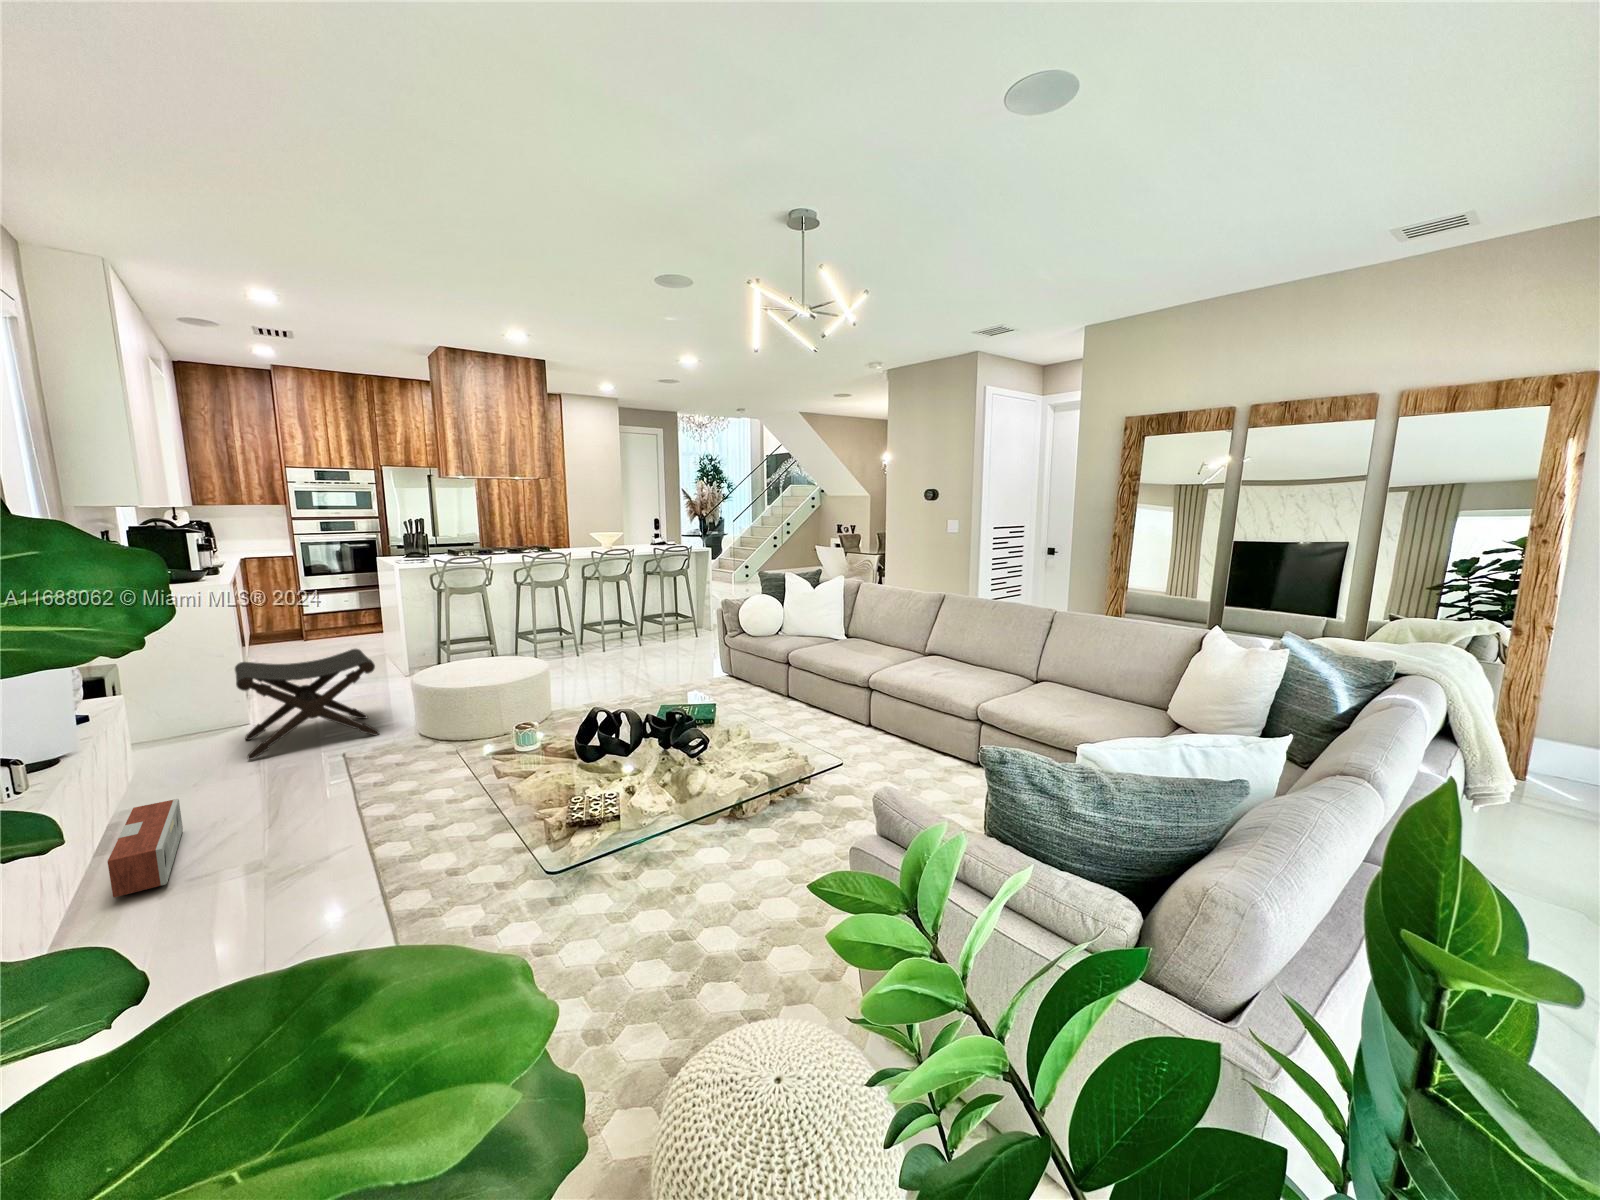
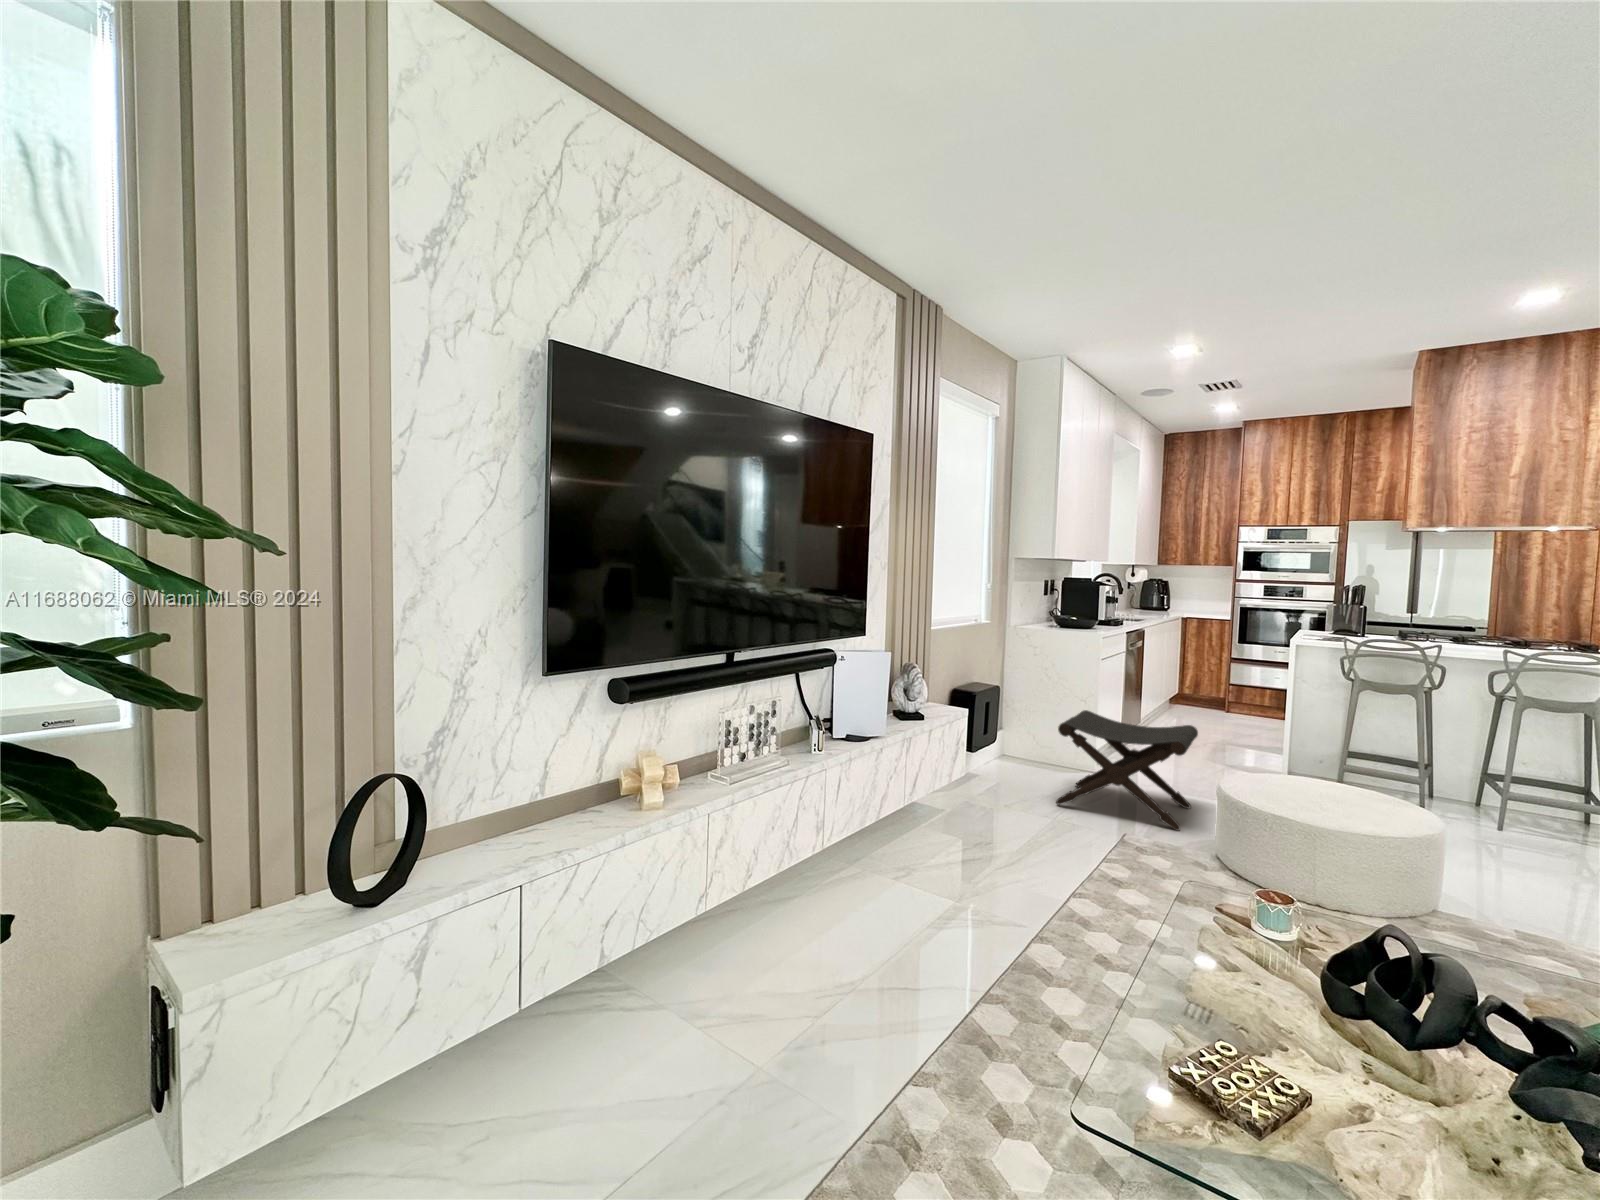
speaker: present [108,799,183,897] -> none [875,803,961,874]

